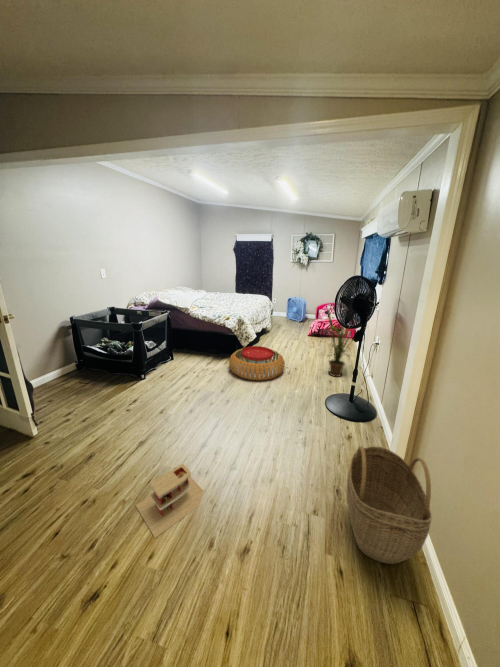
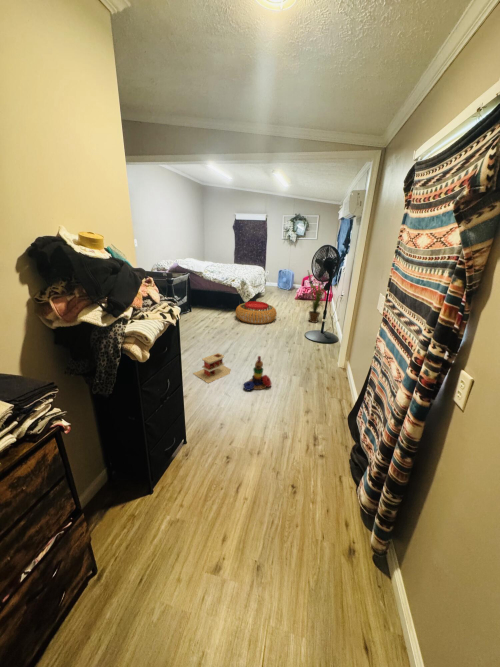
woven basket: present [347,446,432,564] -> none [312,334,351,391]
stacking toy: none [218,494,272,565] -> present [244,356,271,390]

